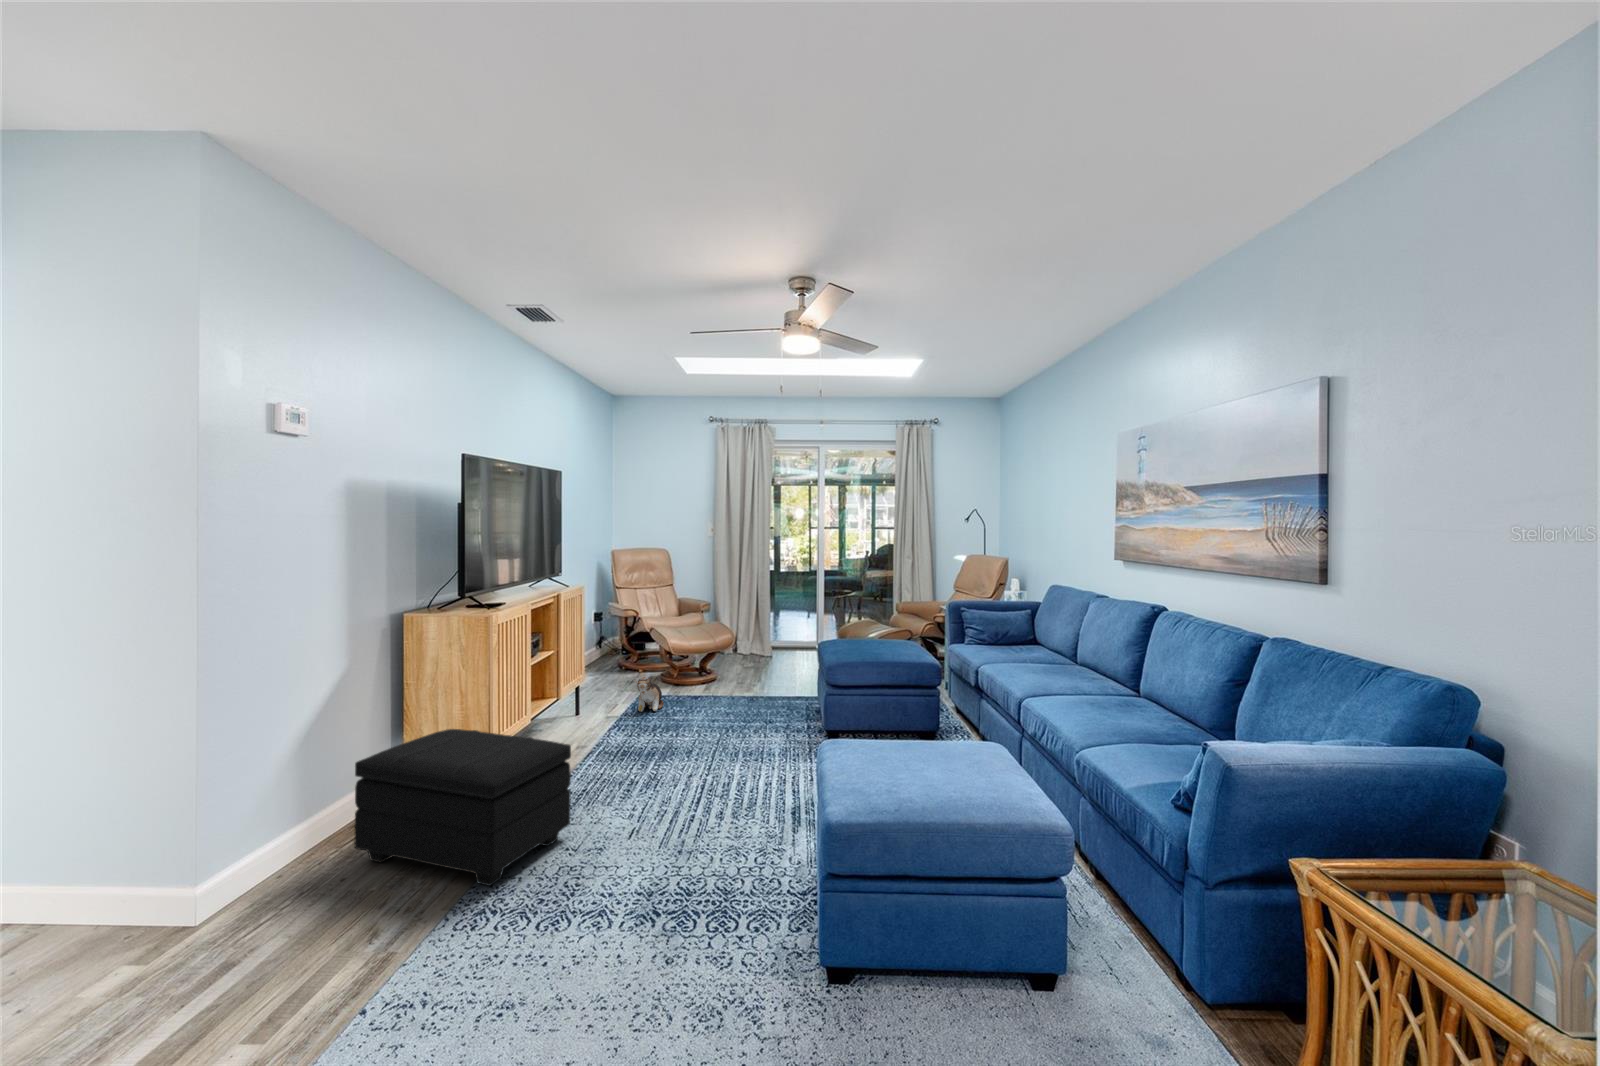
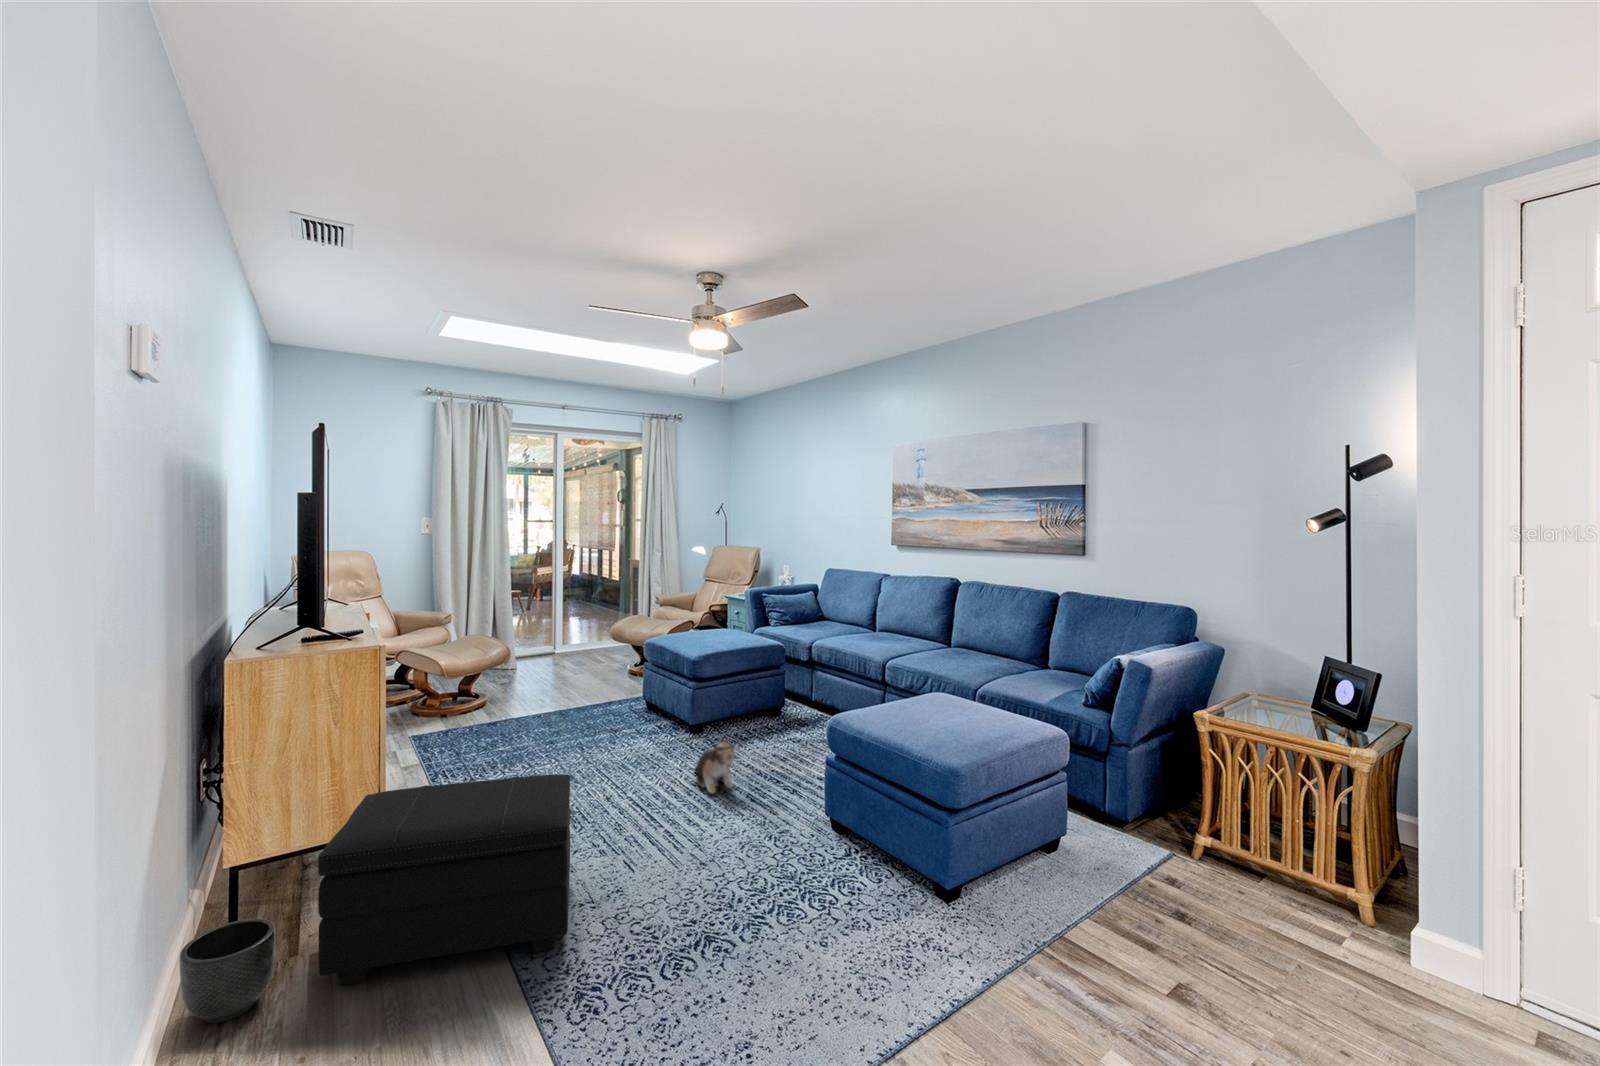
plush toy: present [635,677,664,712] -> present [694,742,737,794]
planter: none [287,795,348,859] -> present [180,918,275,1023]

